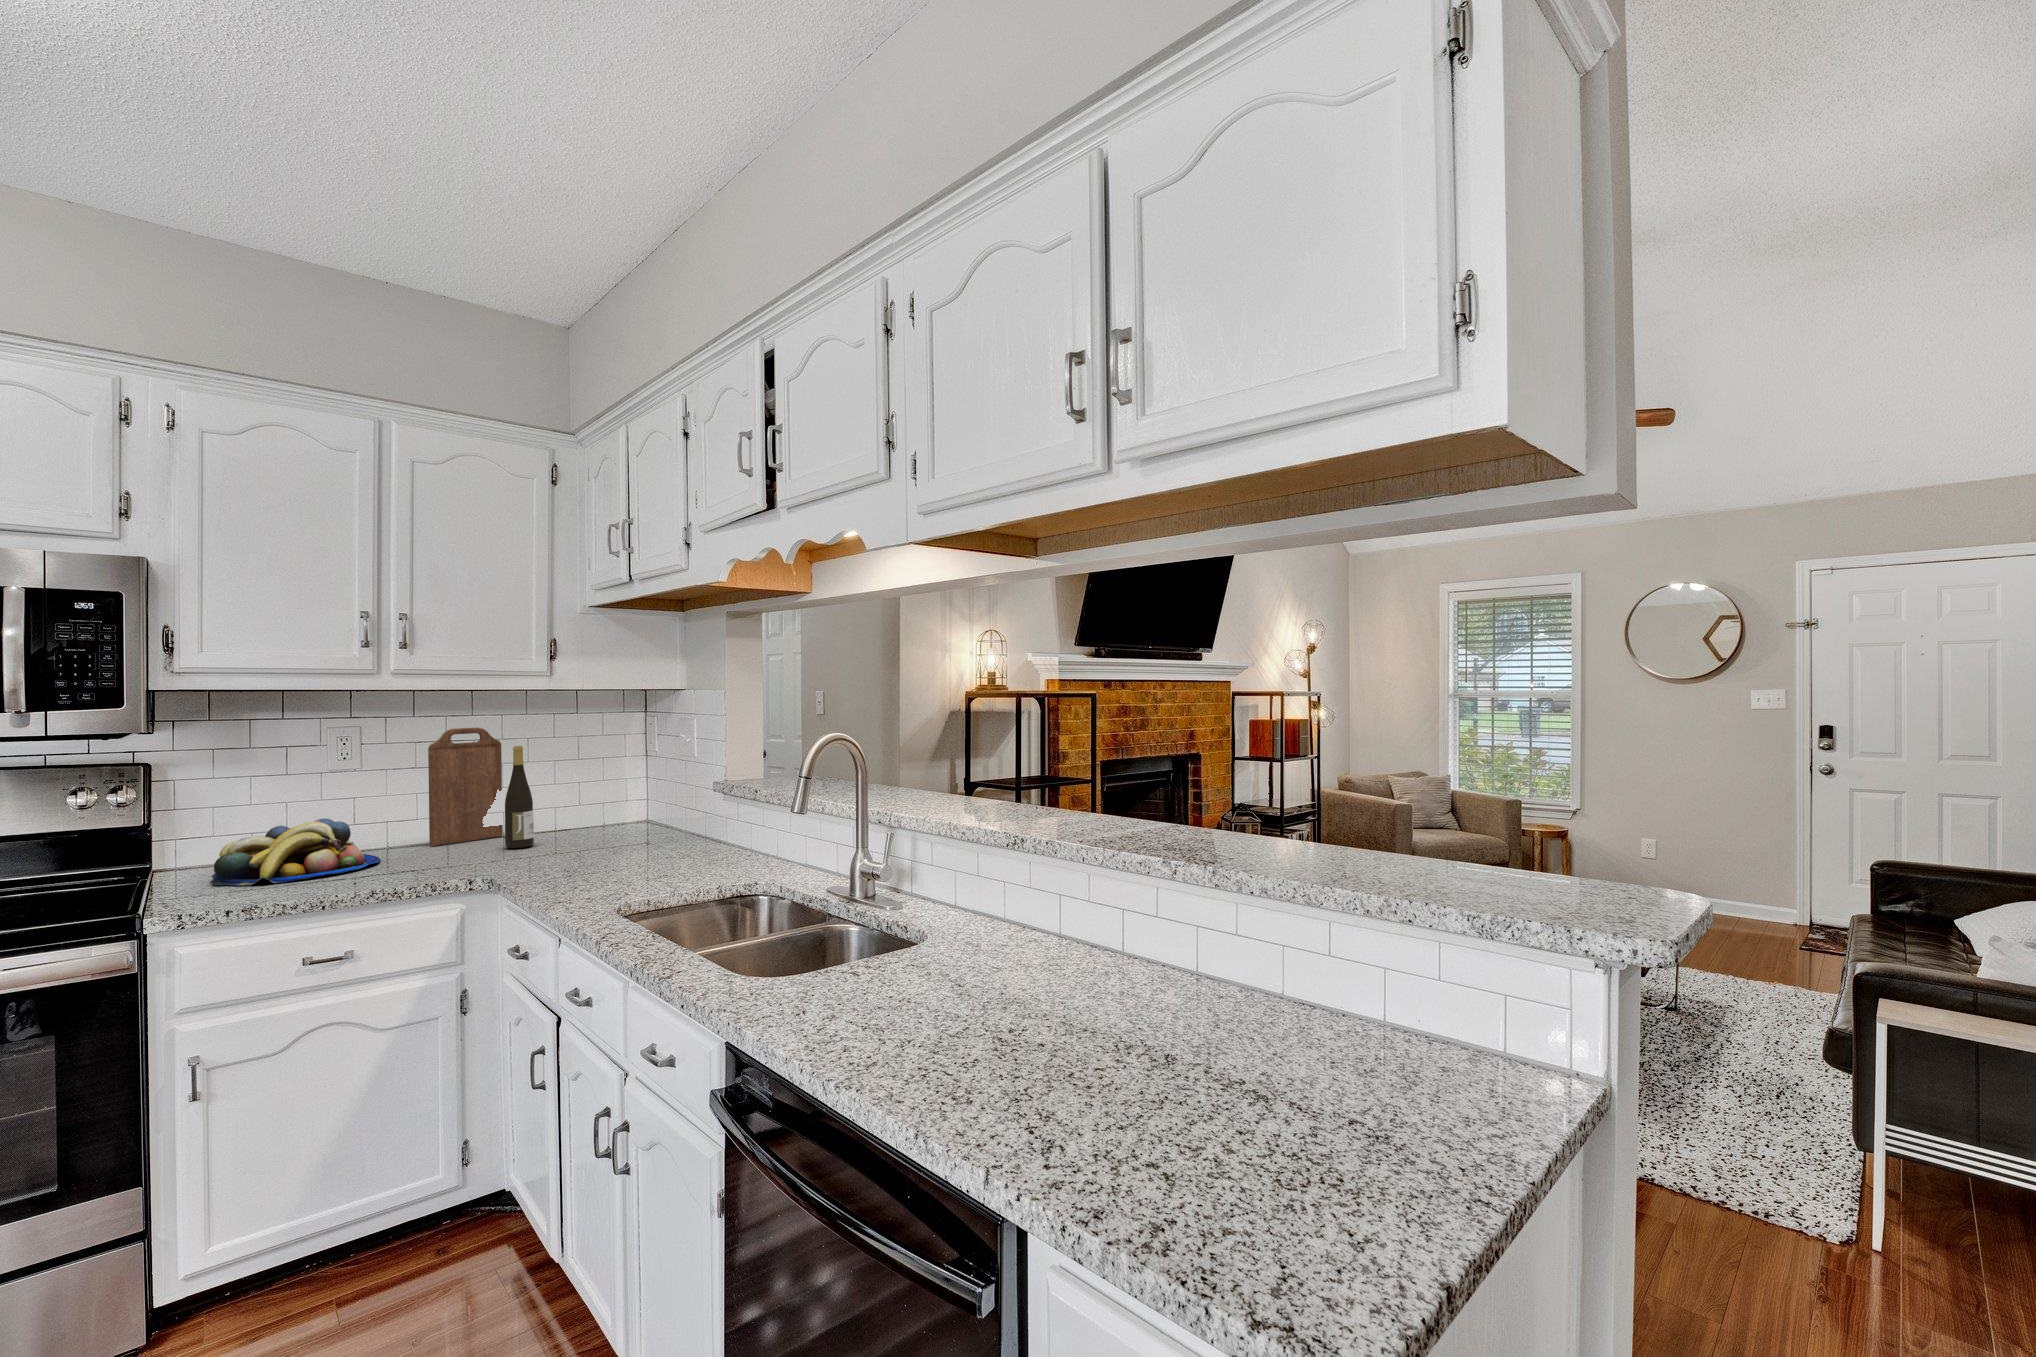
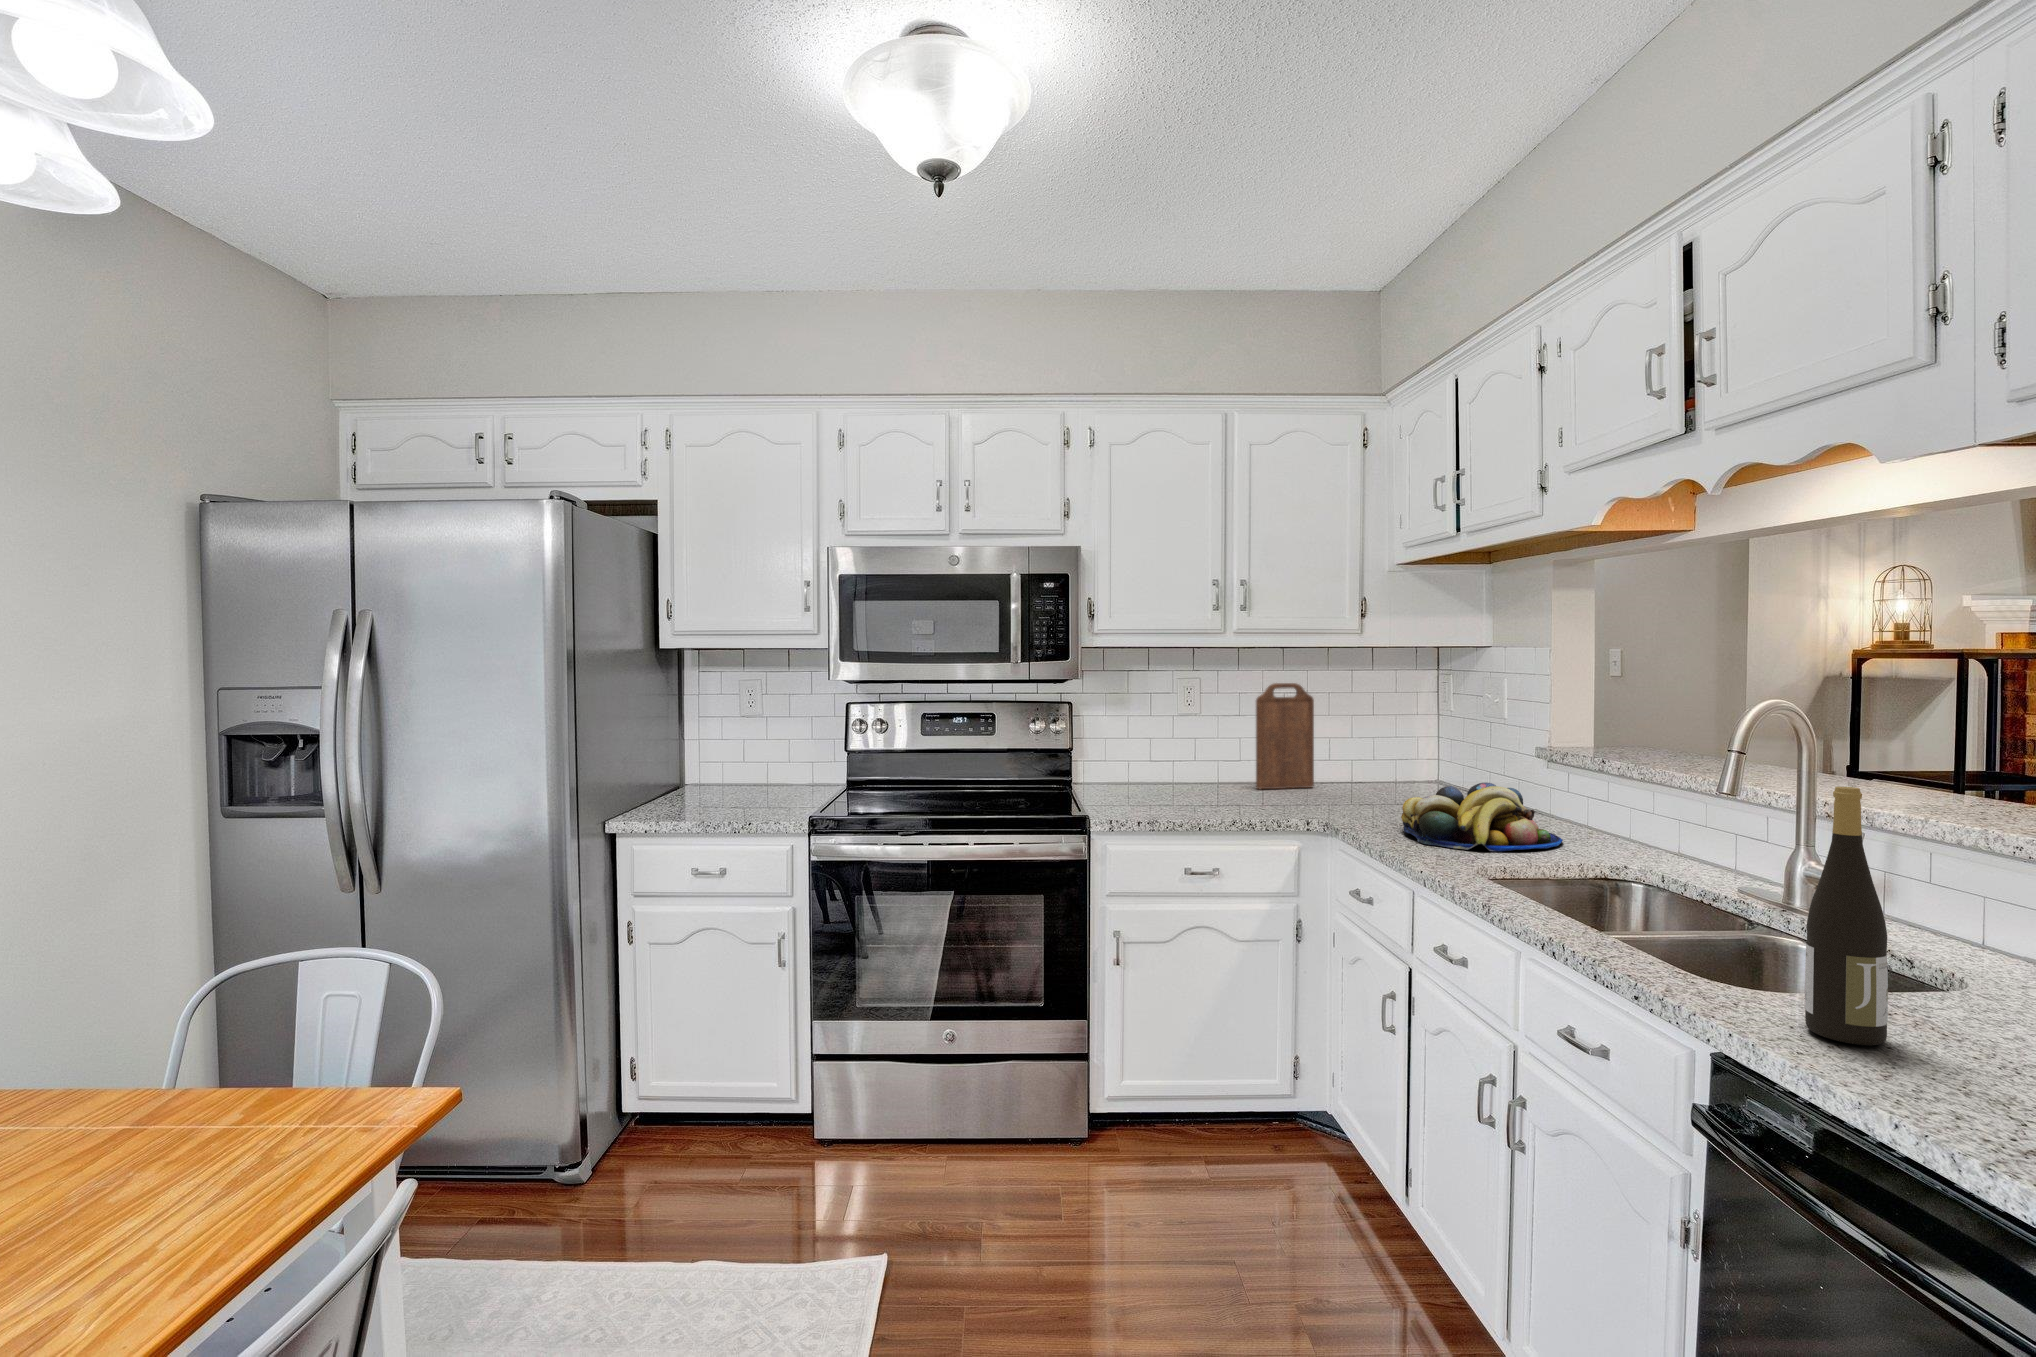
wine bottle: present [505,746,534,848] -> present [1804,787,1888,1045]
fruit bowl: present [212,819,380,885] -> present [1401,782,1563,851]

